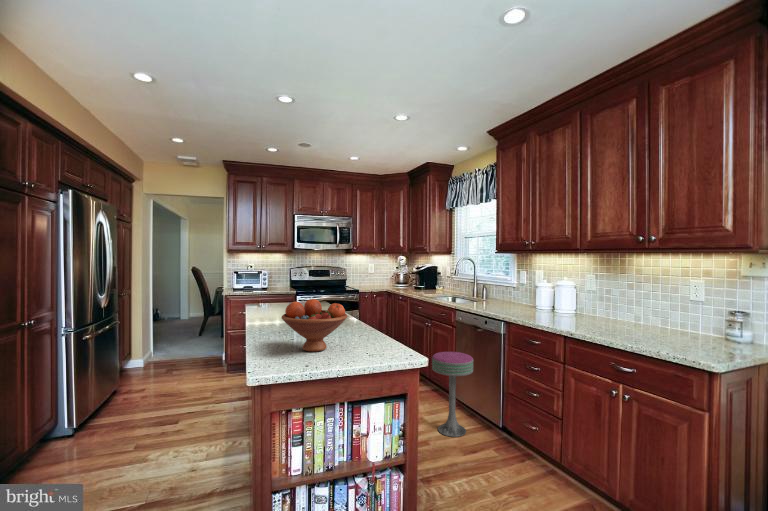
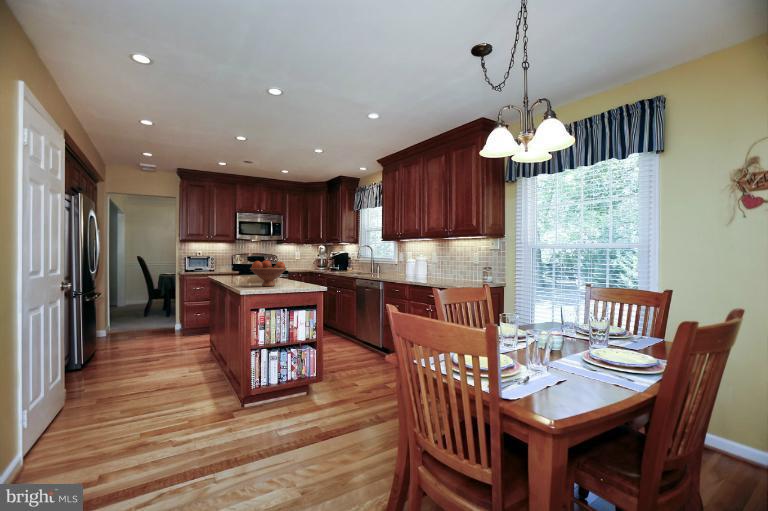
bar stool: present [432,352,473,437] -> none [339,303,365,354]

